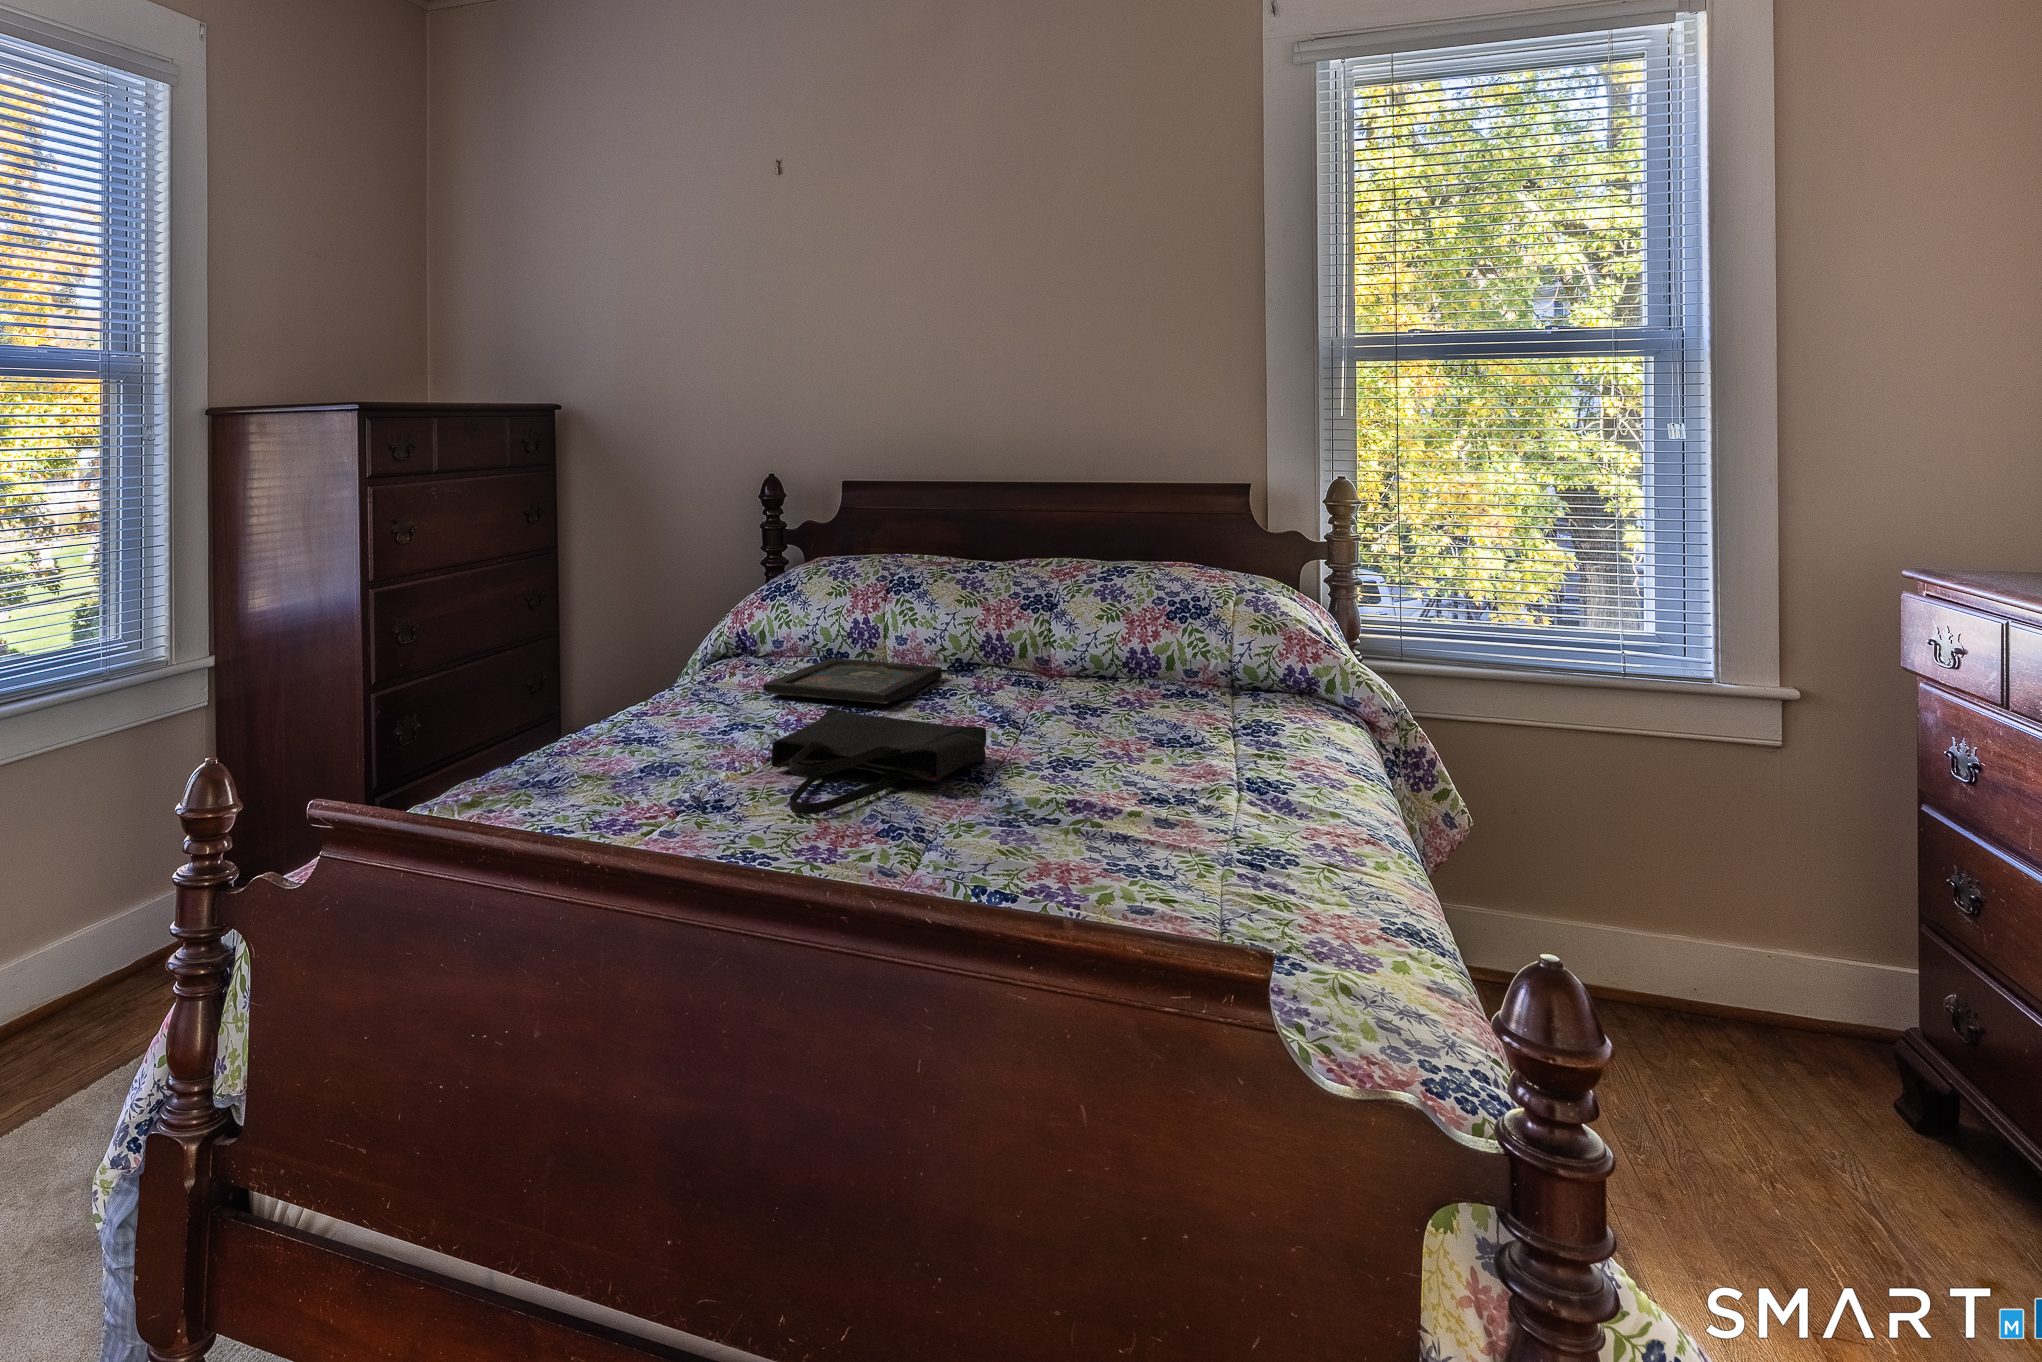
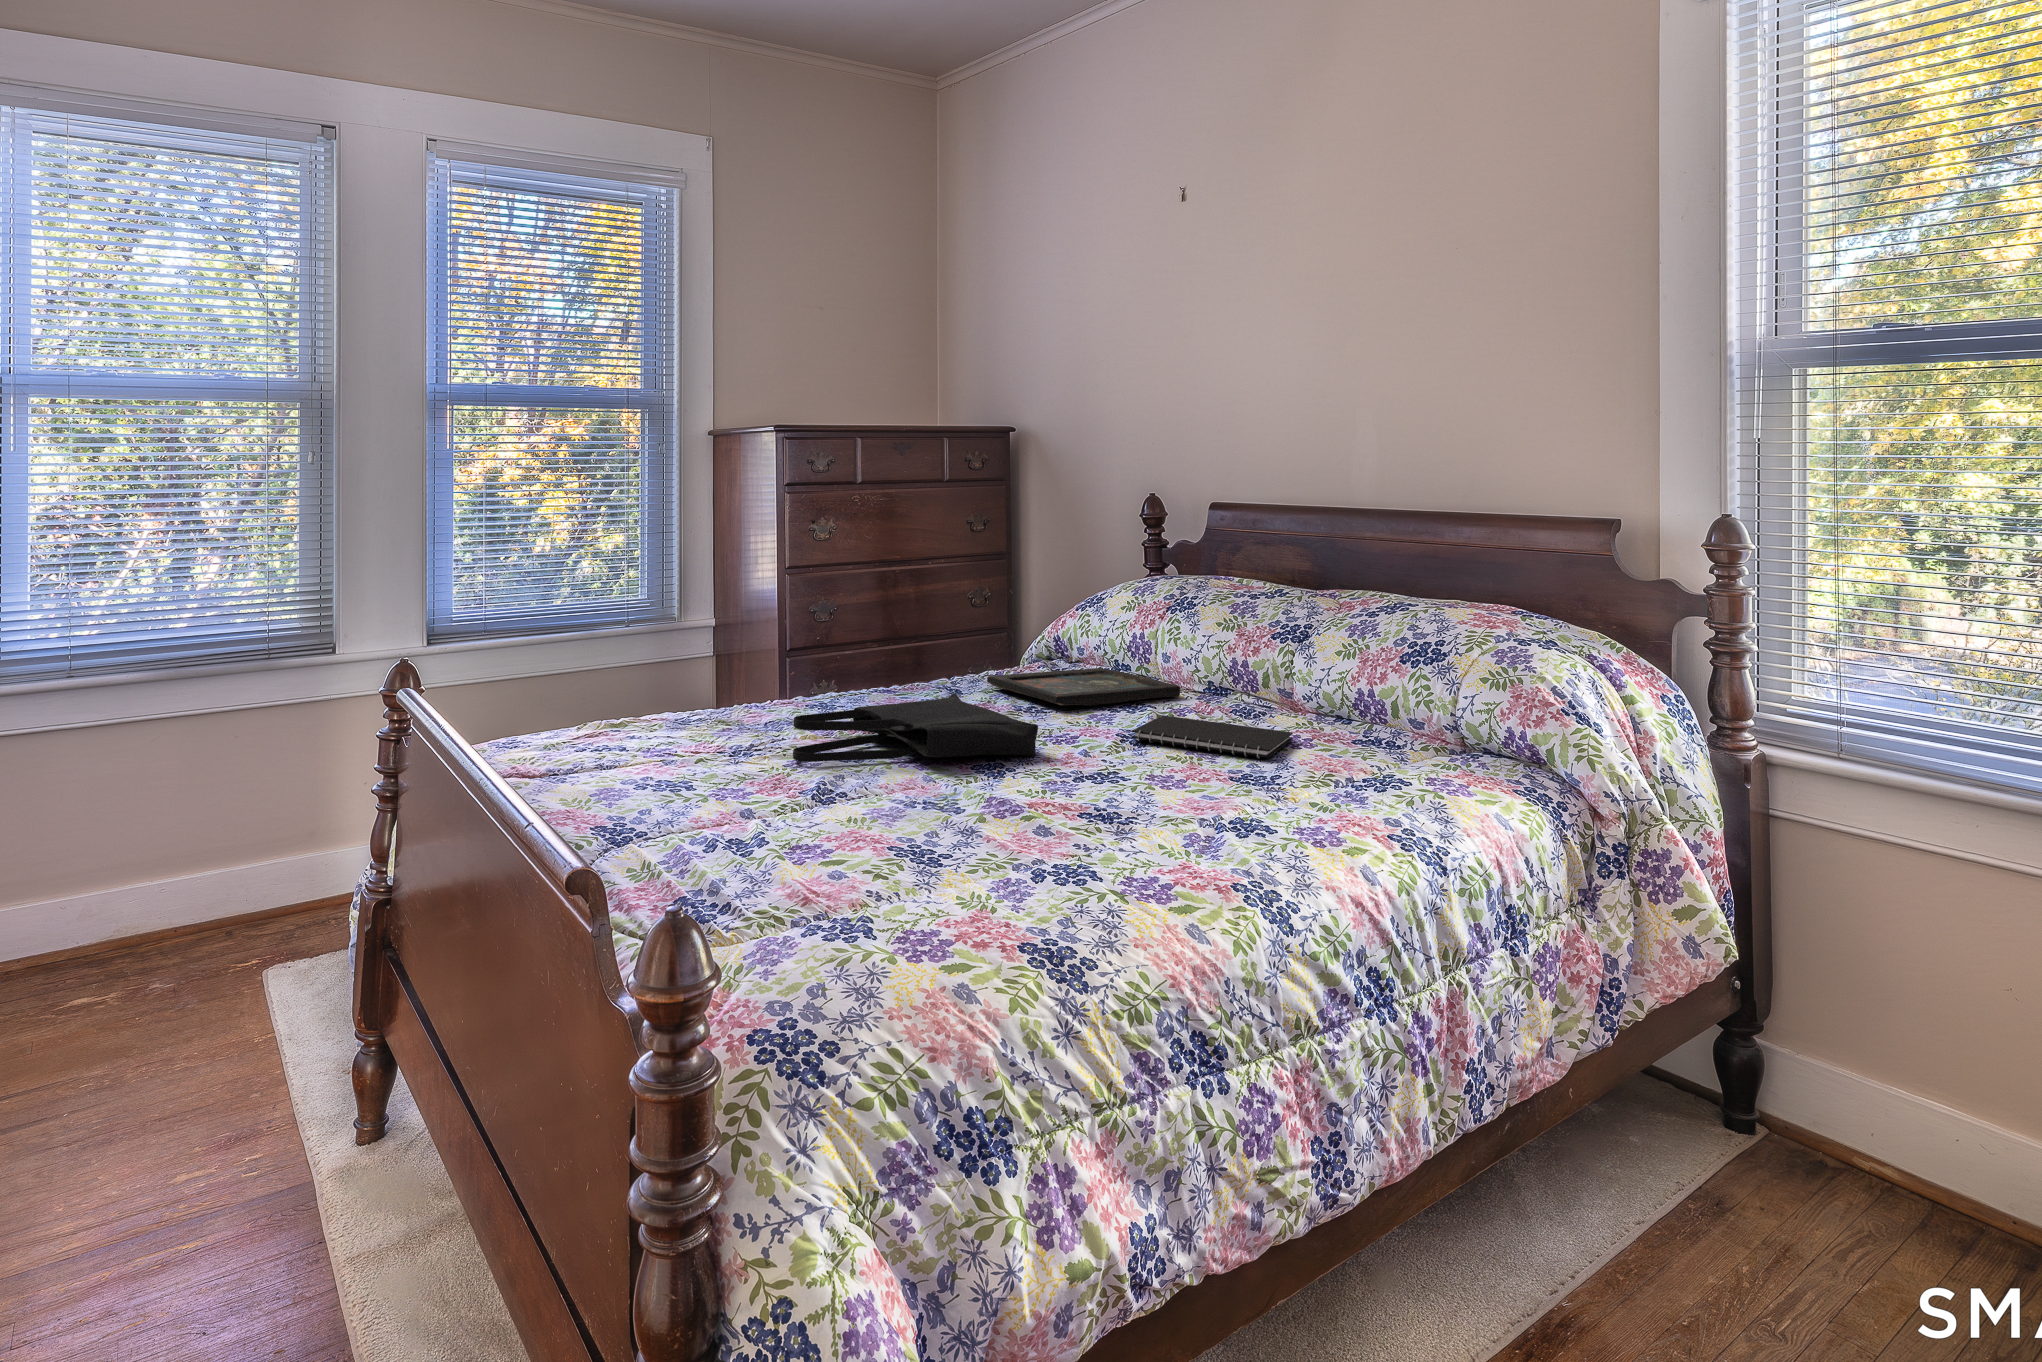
notebook: none [994,697,1157,728] -> present [1131,715,1293,759]

